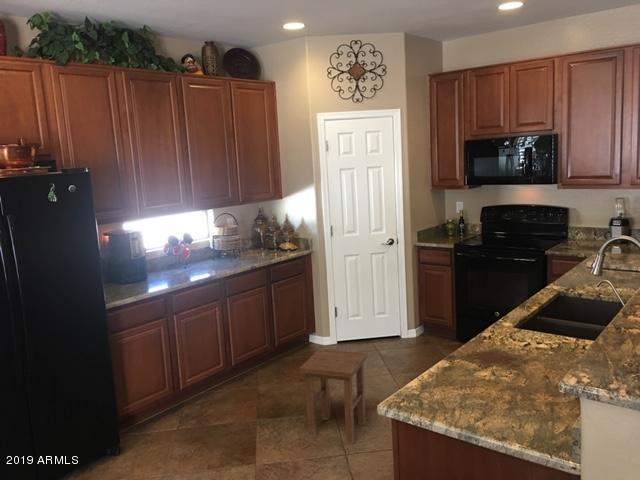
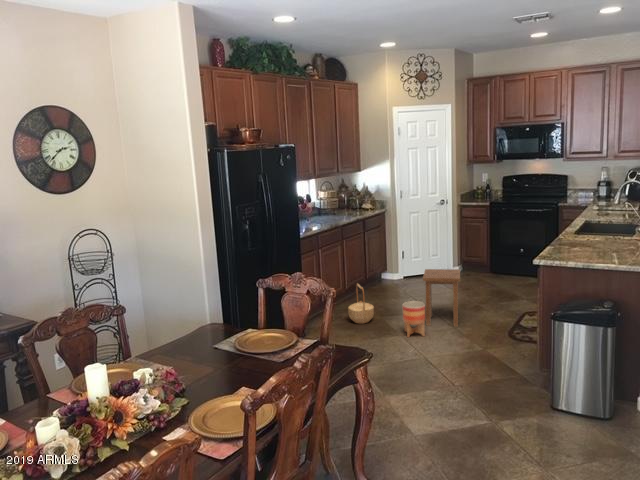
basket: none [206,364,244,426] -> present [348,284,374,324]
planter: none [260,404,295,462] -> present [403,301,425,337]

